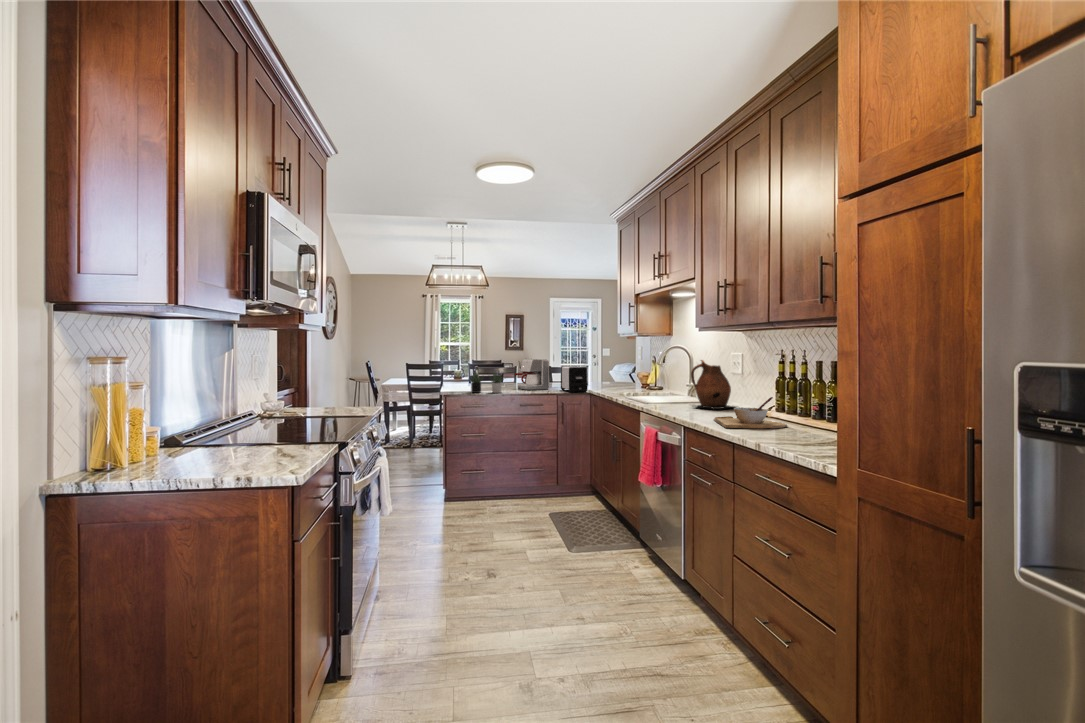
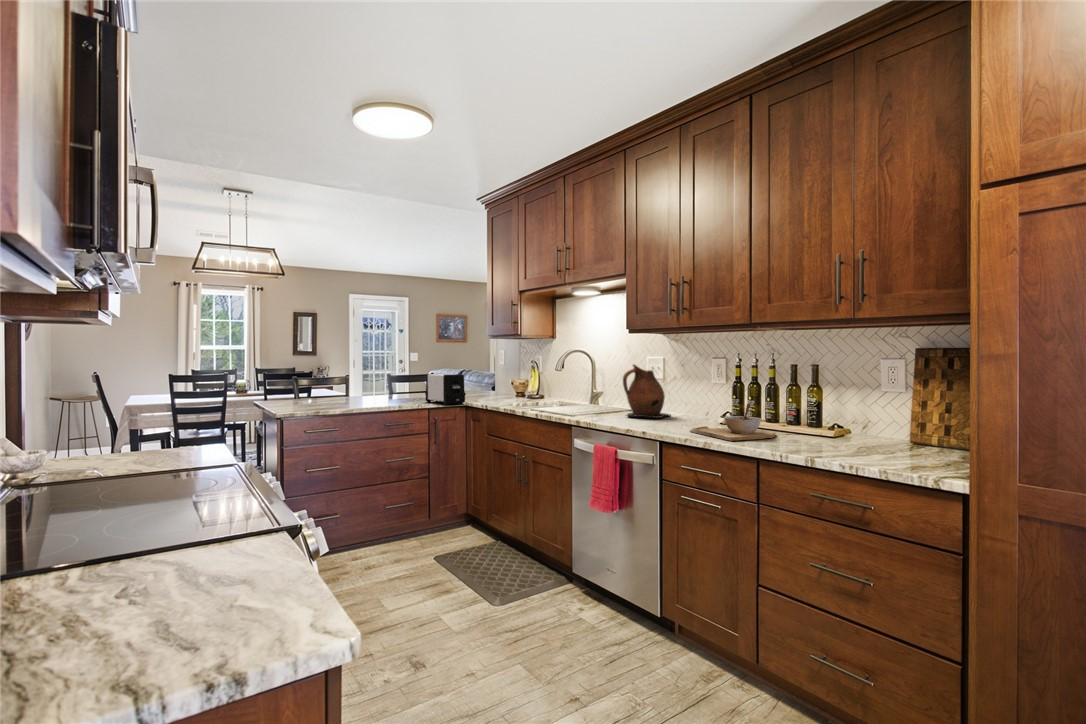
coffee maker: present [515,359,549,390] -> none [364,365,410,404]
succulent plant: present [471,372,504,393] -> none [306,379,365,411]

